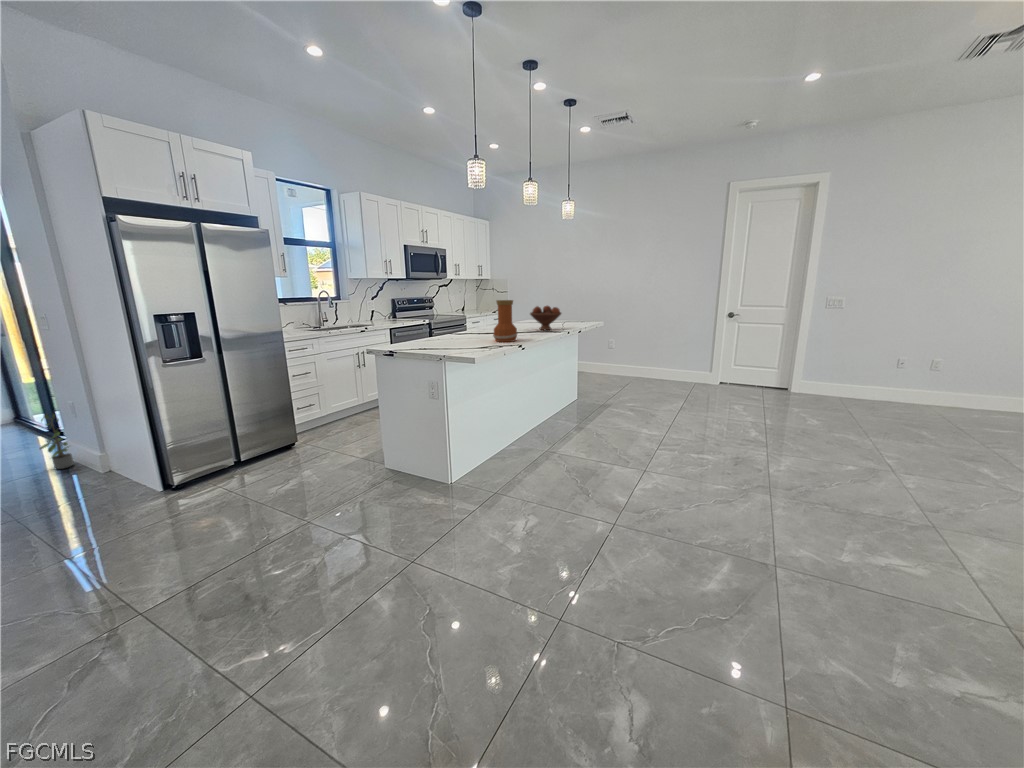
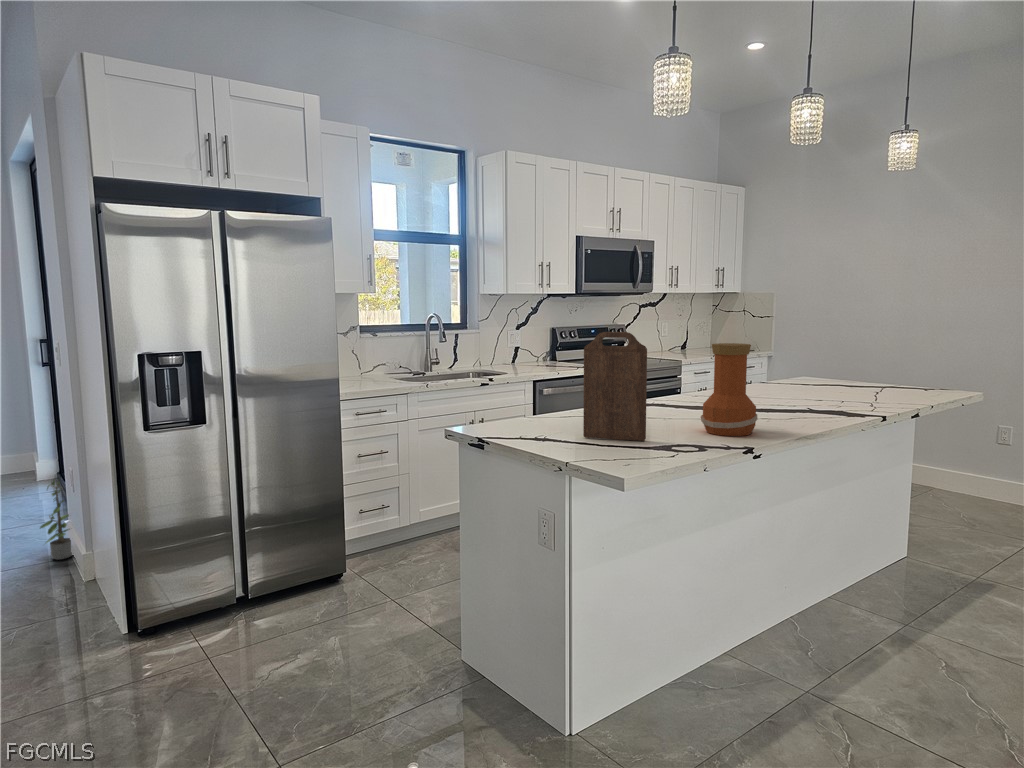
cutting board: none [440,295,472,347] -> present [583,332,647,441]
fruit bowl: present [530,306,561,330] -> none [801,353,880,407]

